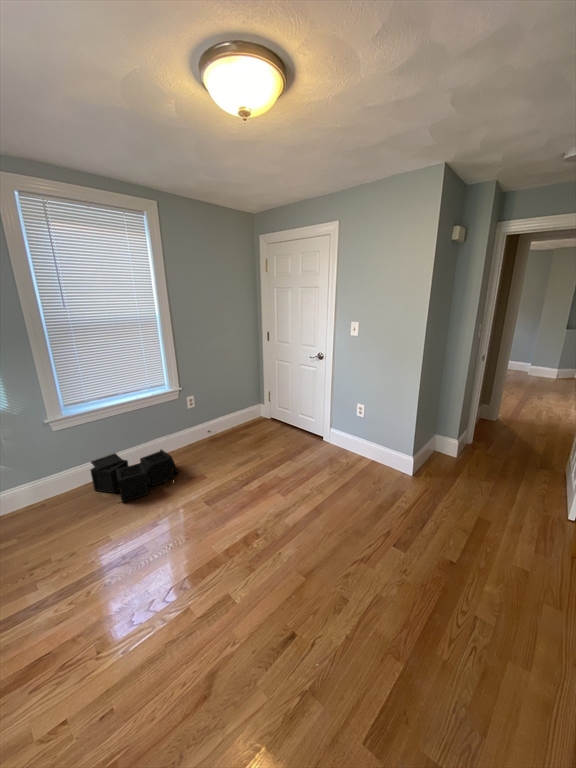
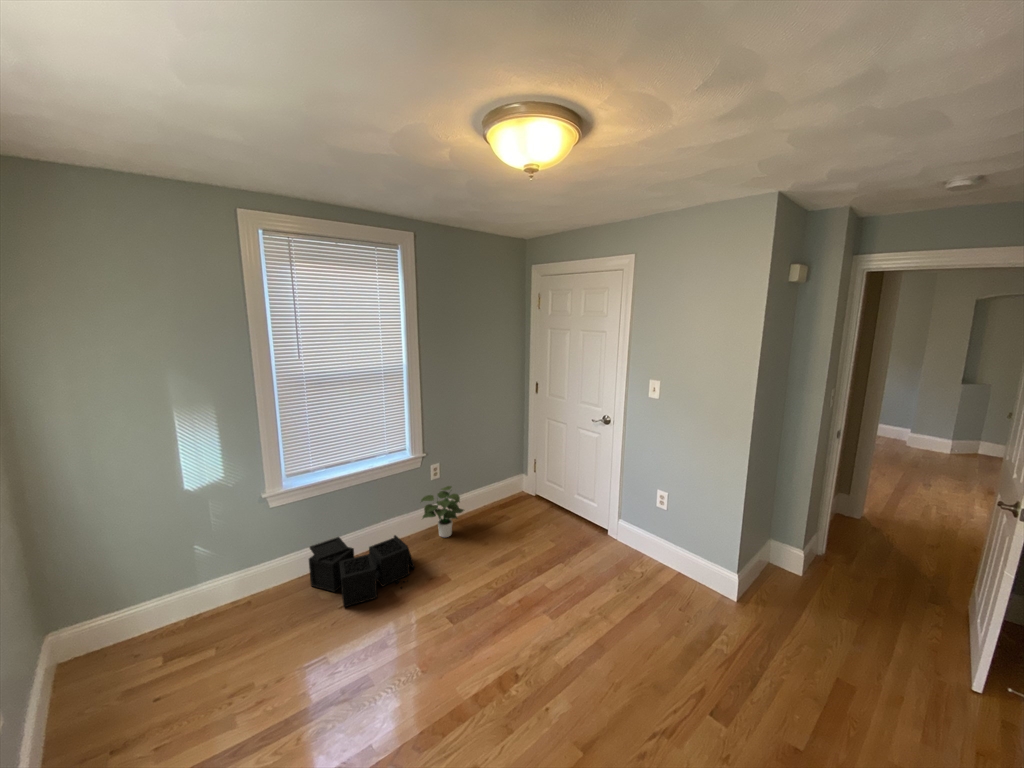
potted plant: none [180,412,217,451] -> present [421,486,464,537]

